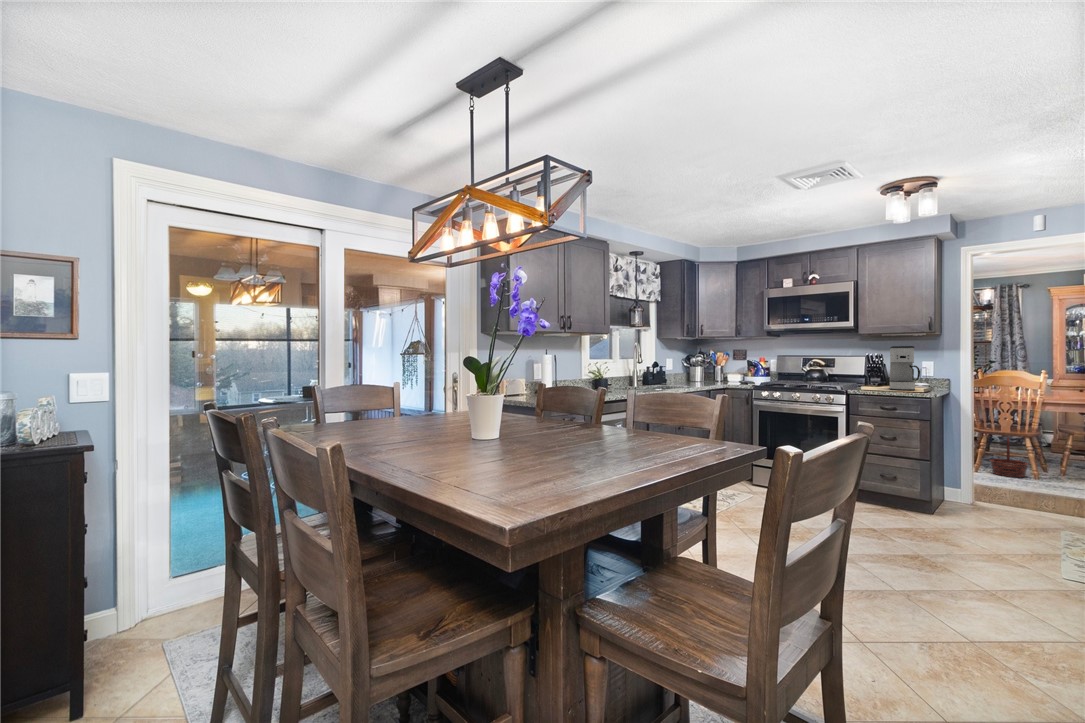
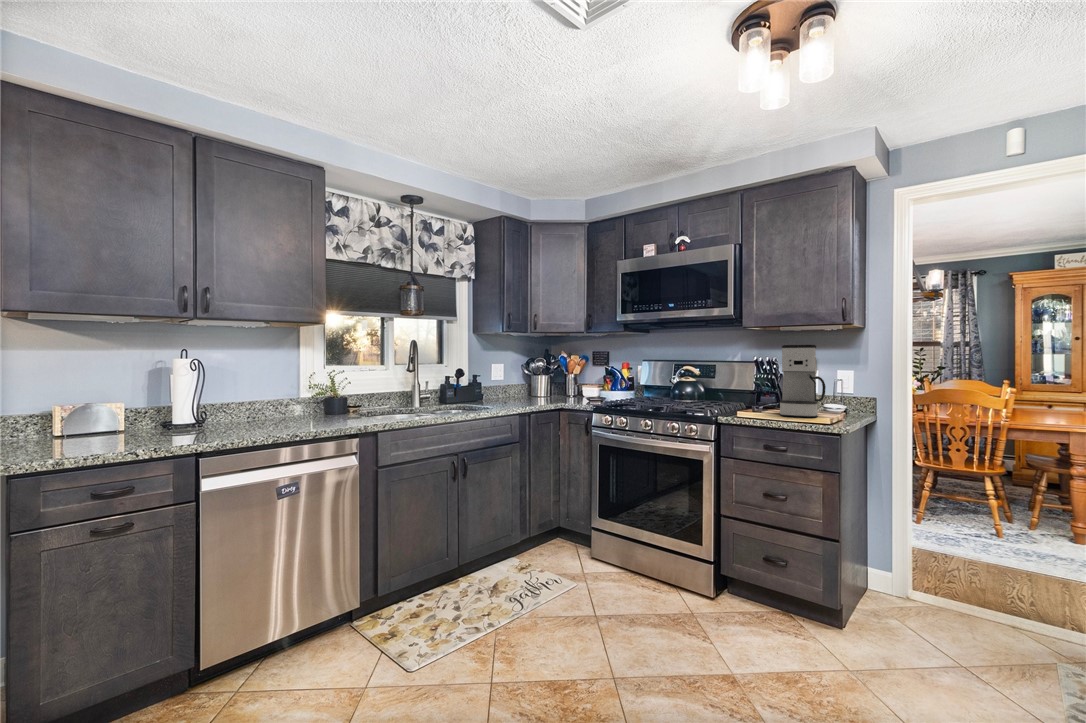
basket: present [990,438,1028,477] -> none [936,480,990,541]

